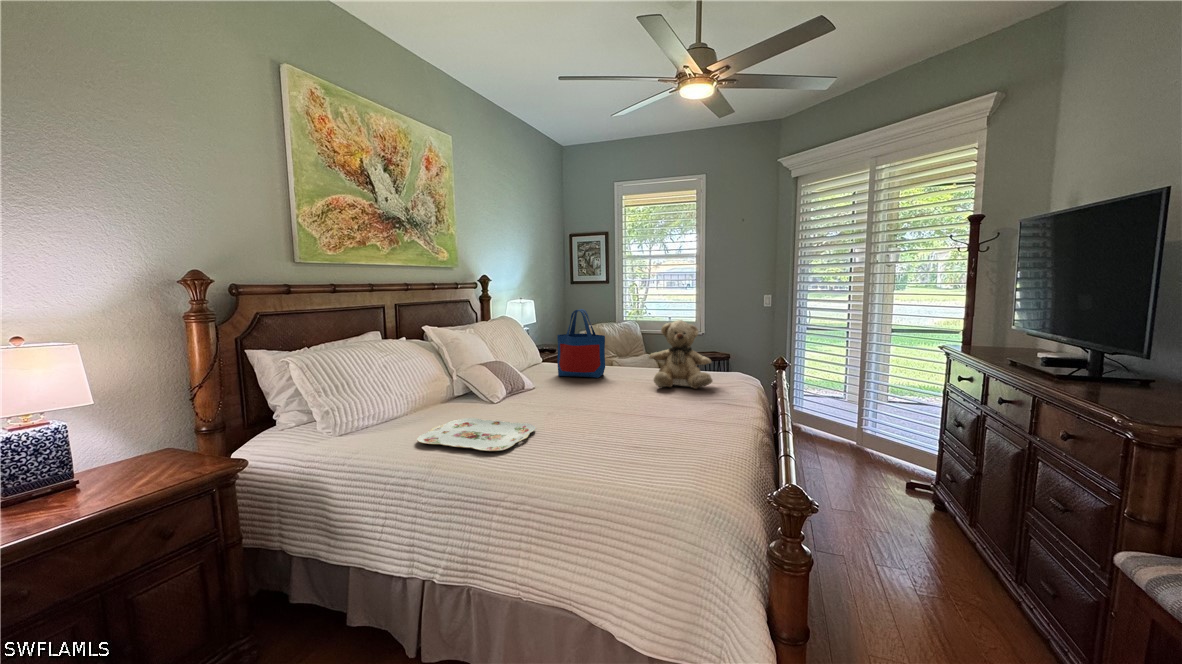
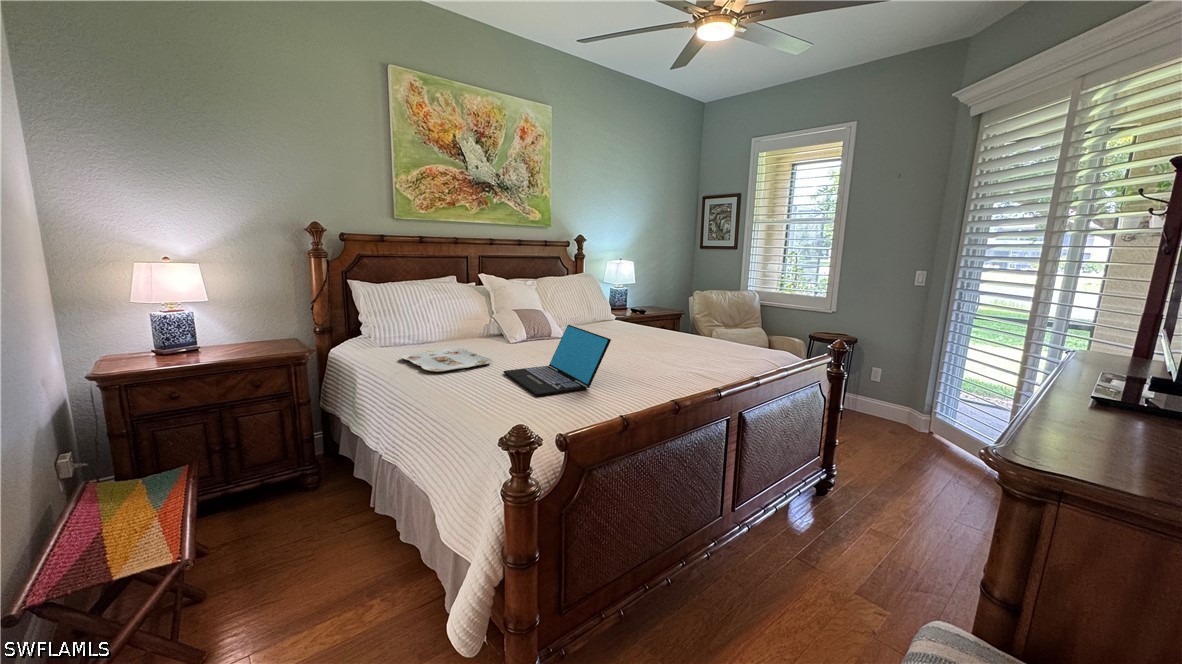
tote bag: present [557,309,605,378] -> none [600,269,643,338]
teddy bear: present [648,320,713,389] -> none [657,286,727,359]
laptop: none [571,372,691,453] -> present [504,325,611,397]

